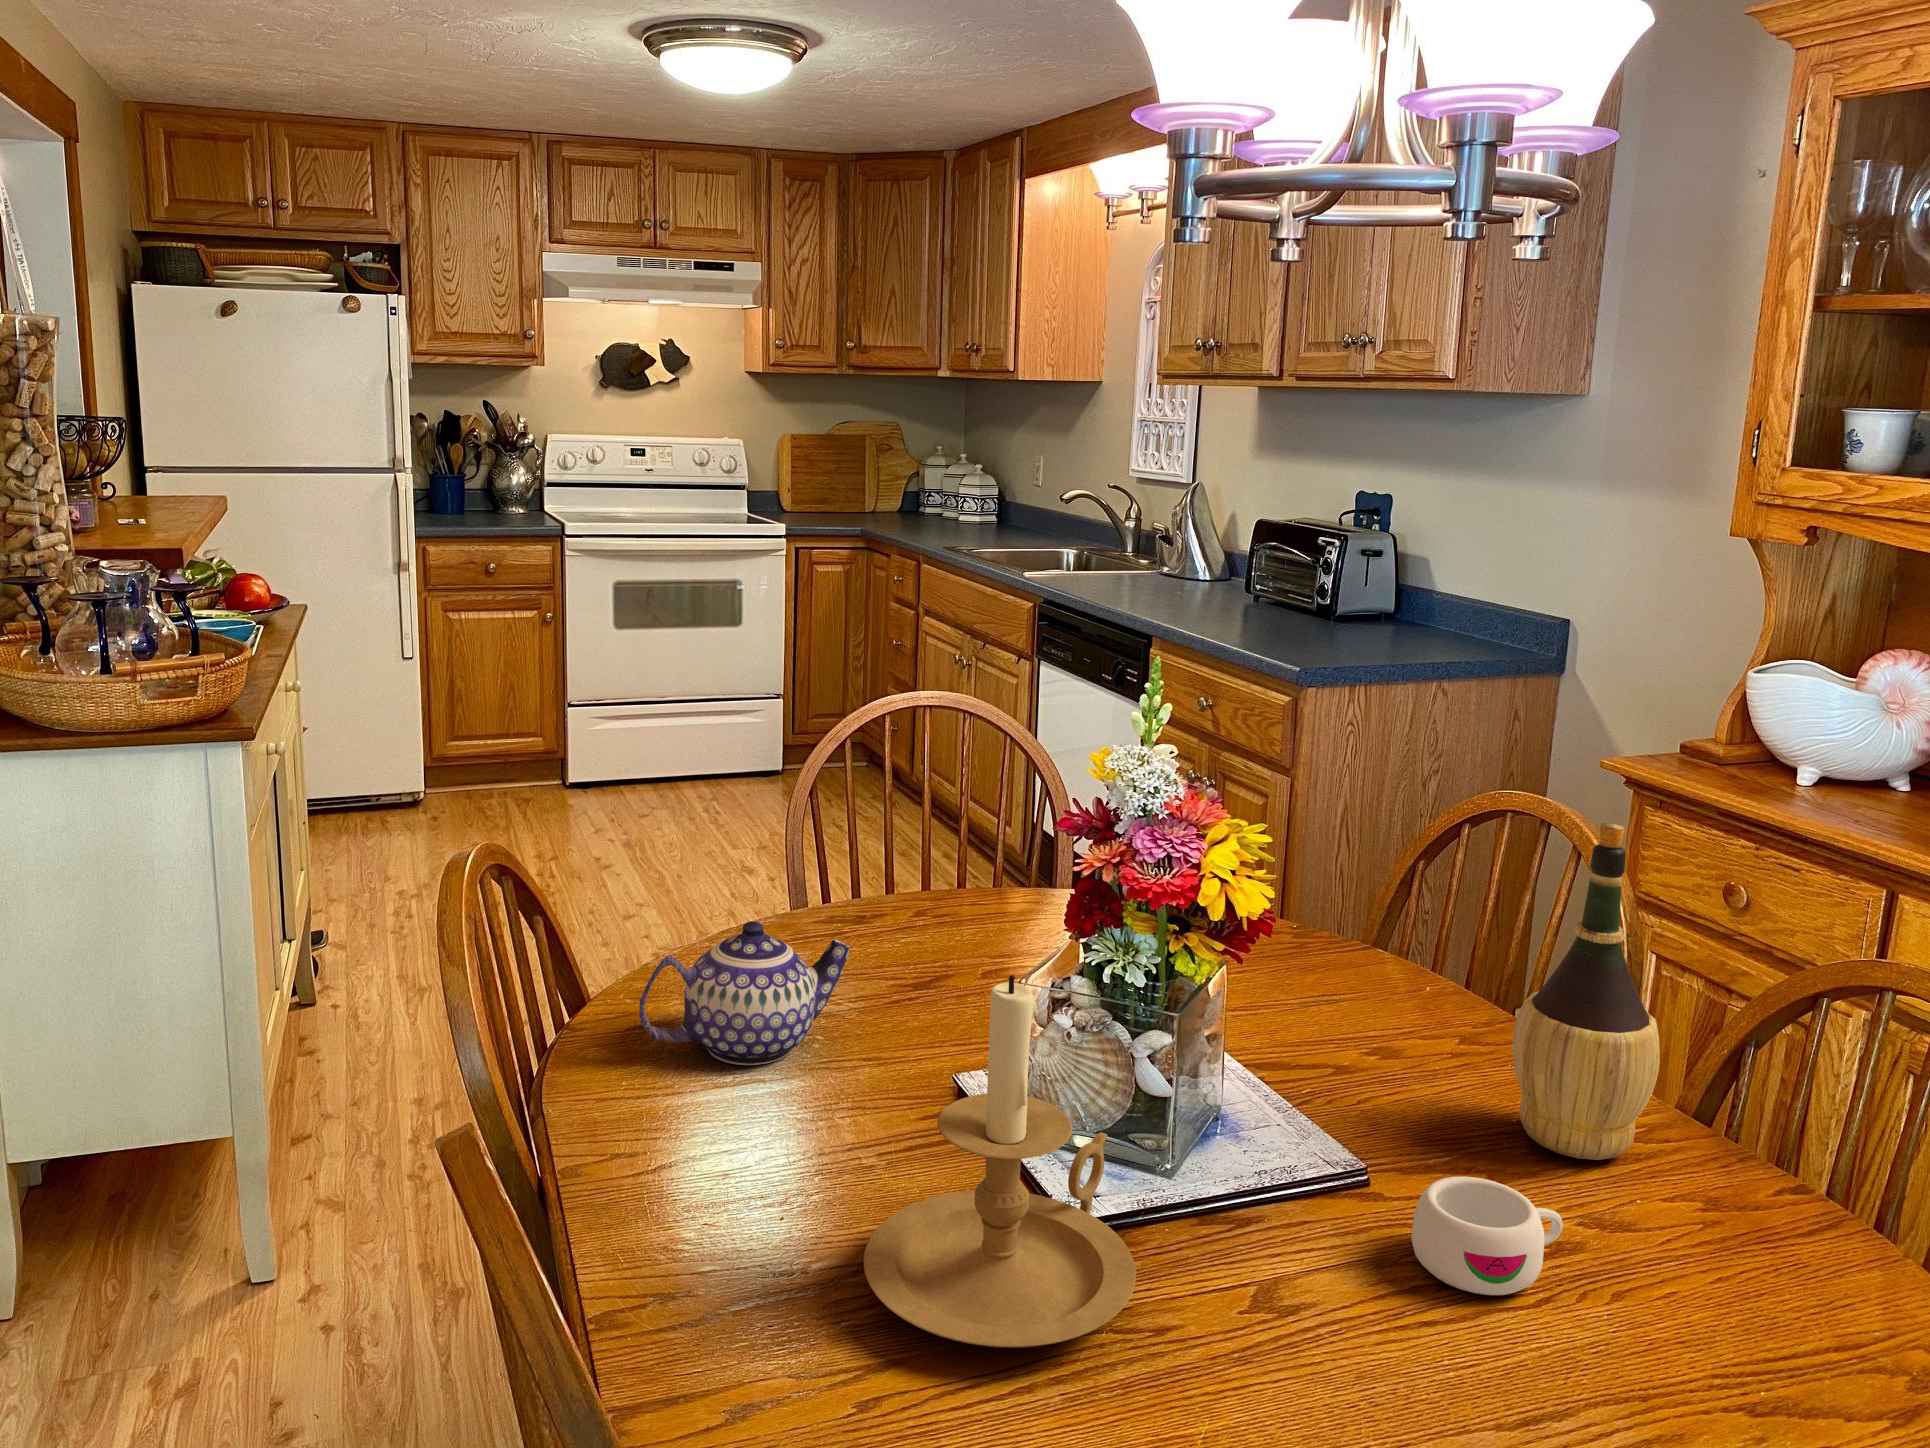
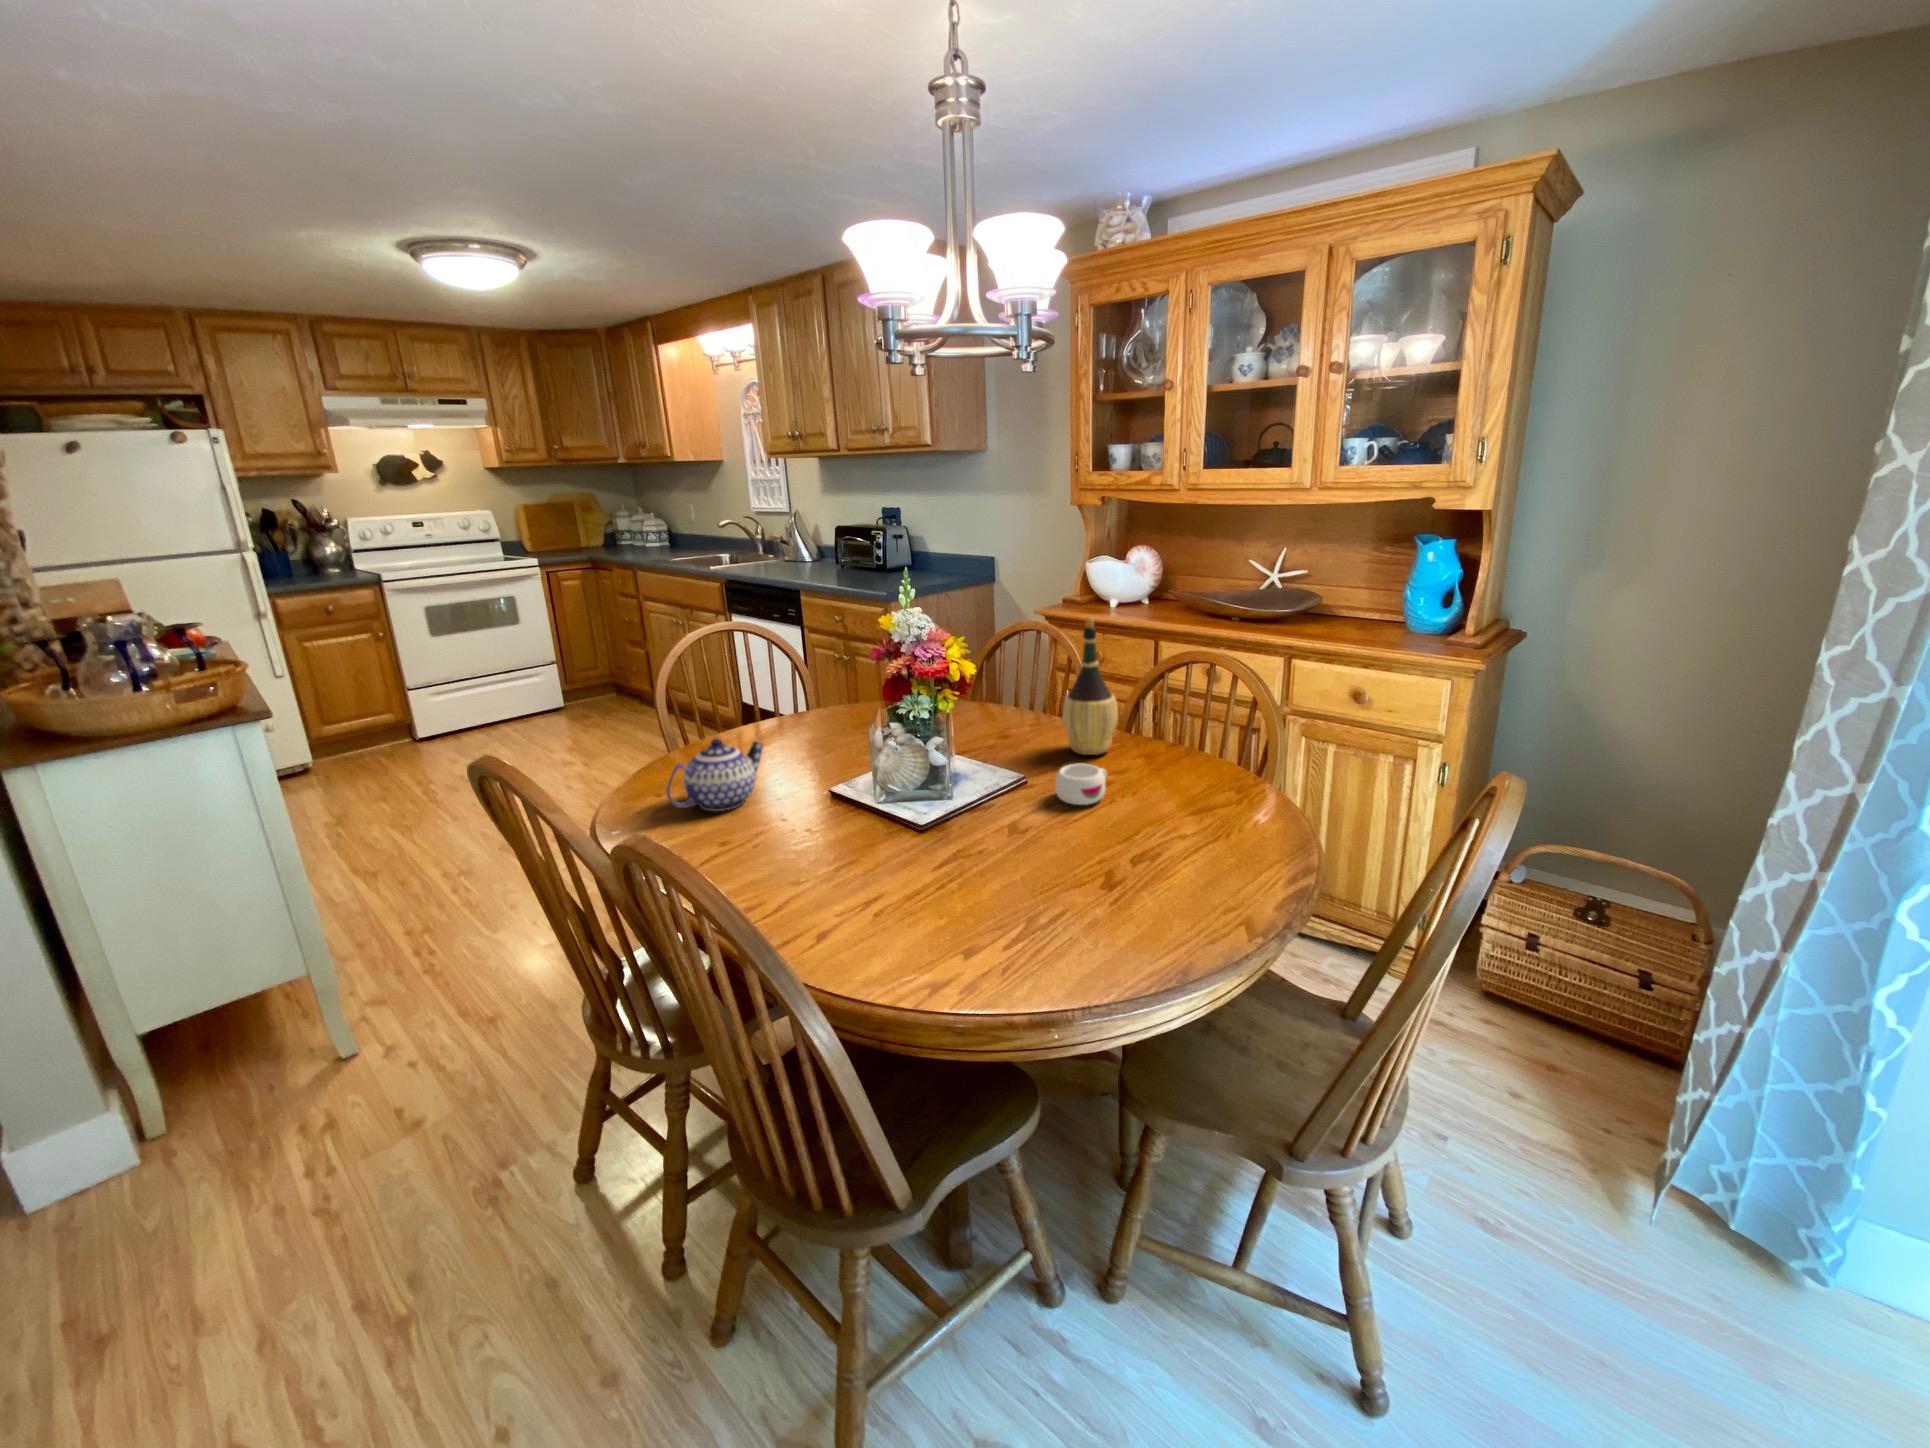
candle holder: present [864,975,1136,1347] -> none [850,713,971,872]

